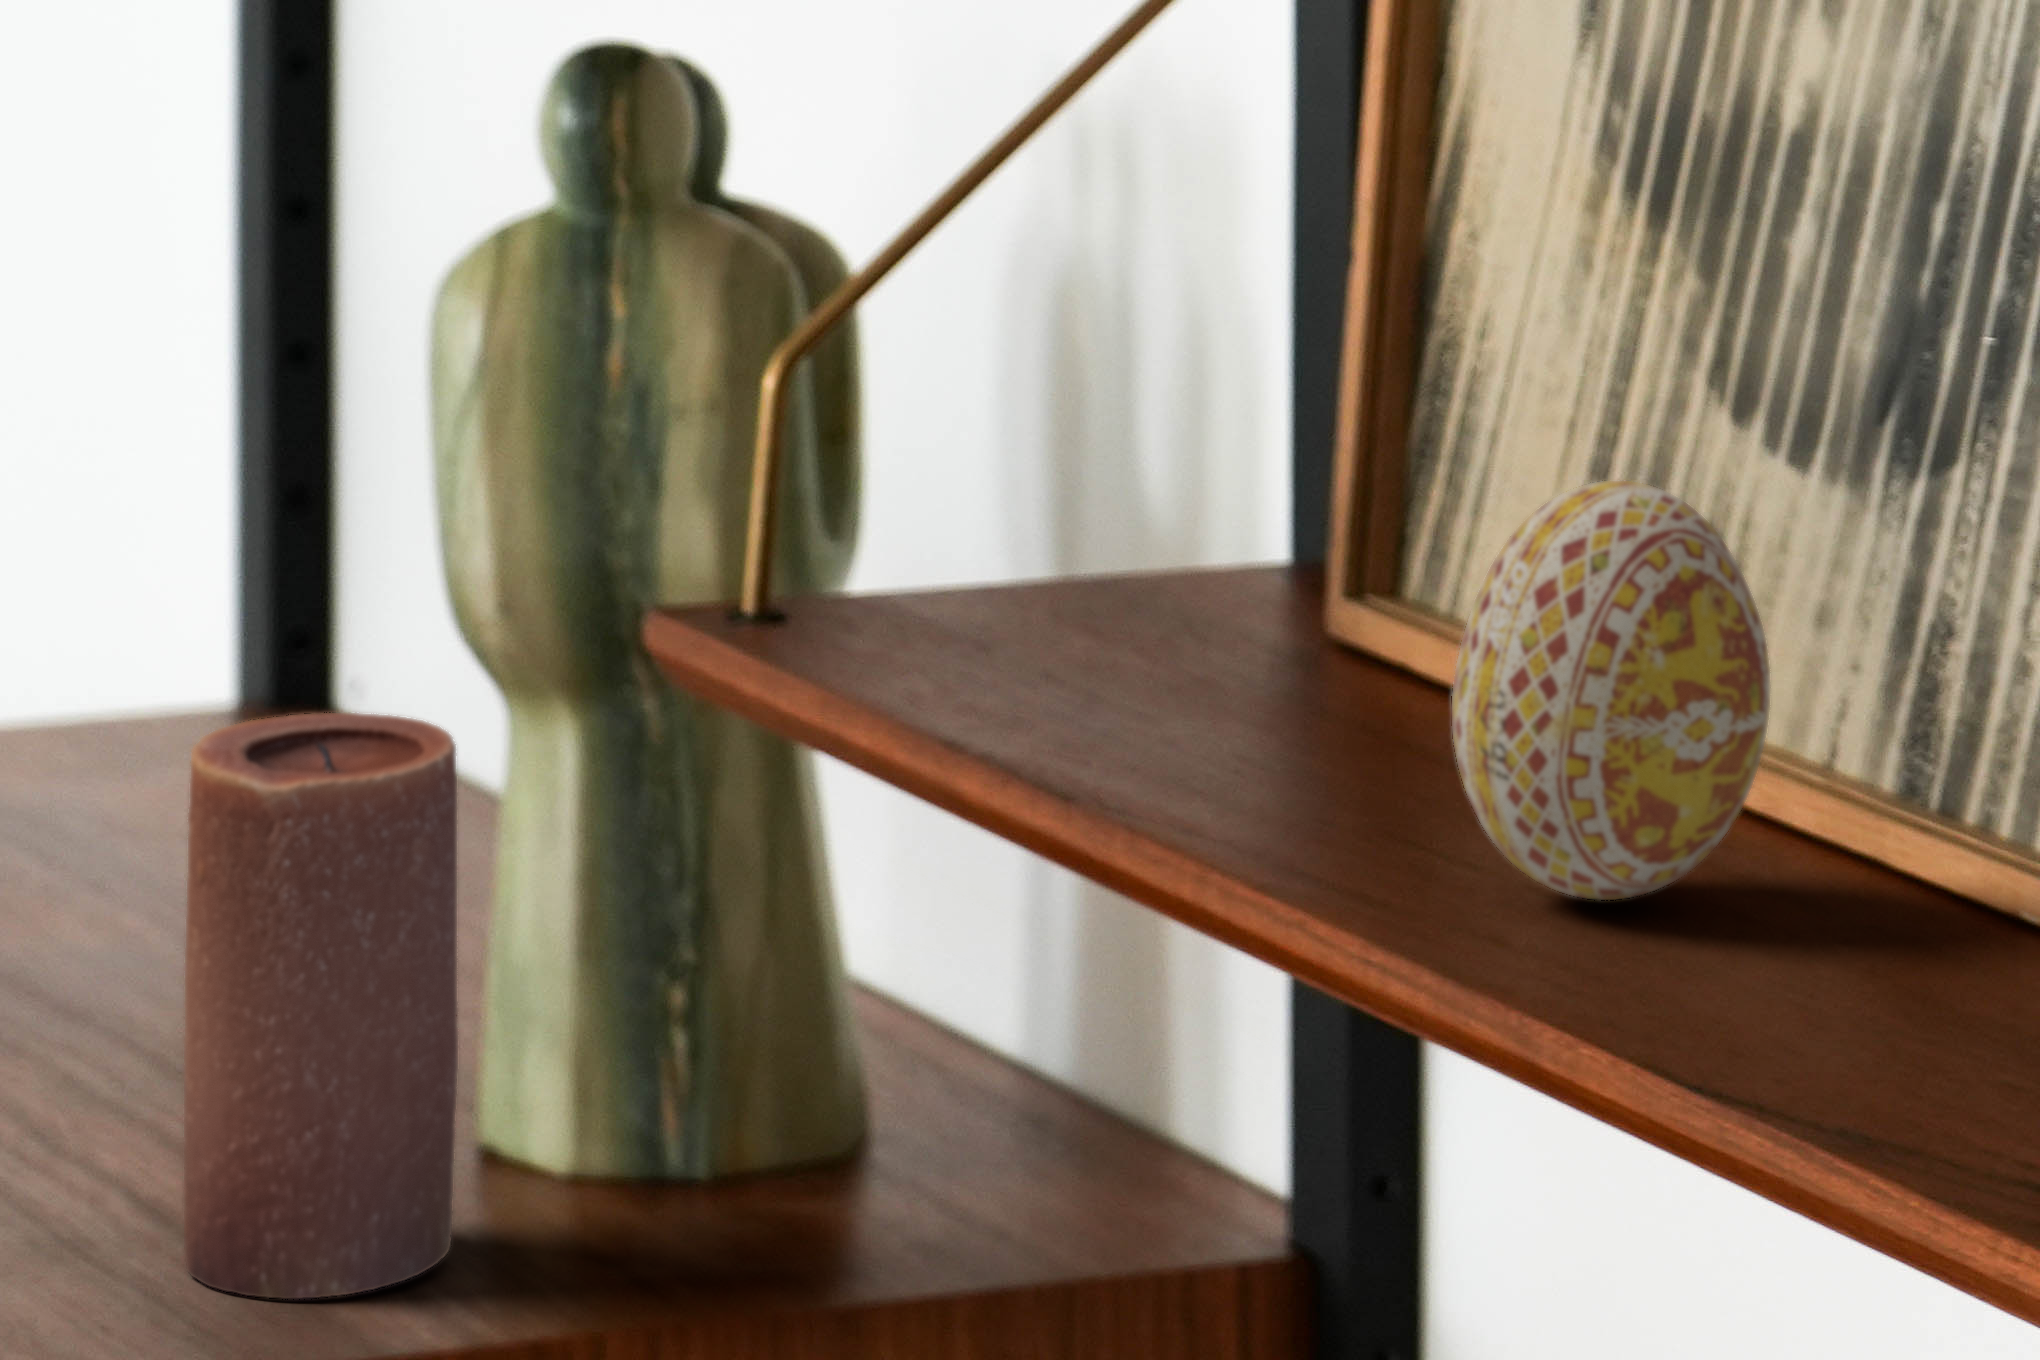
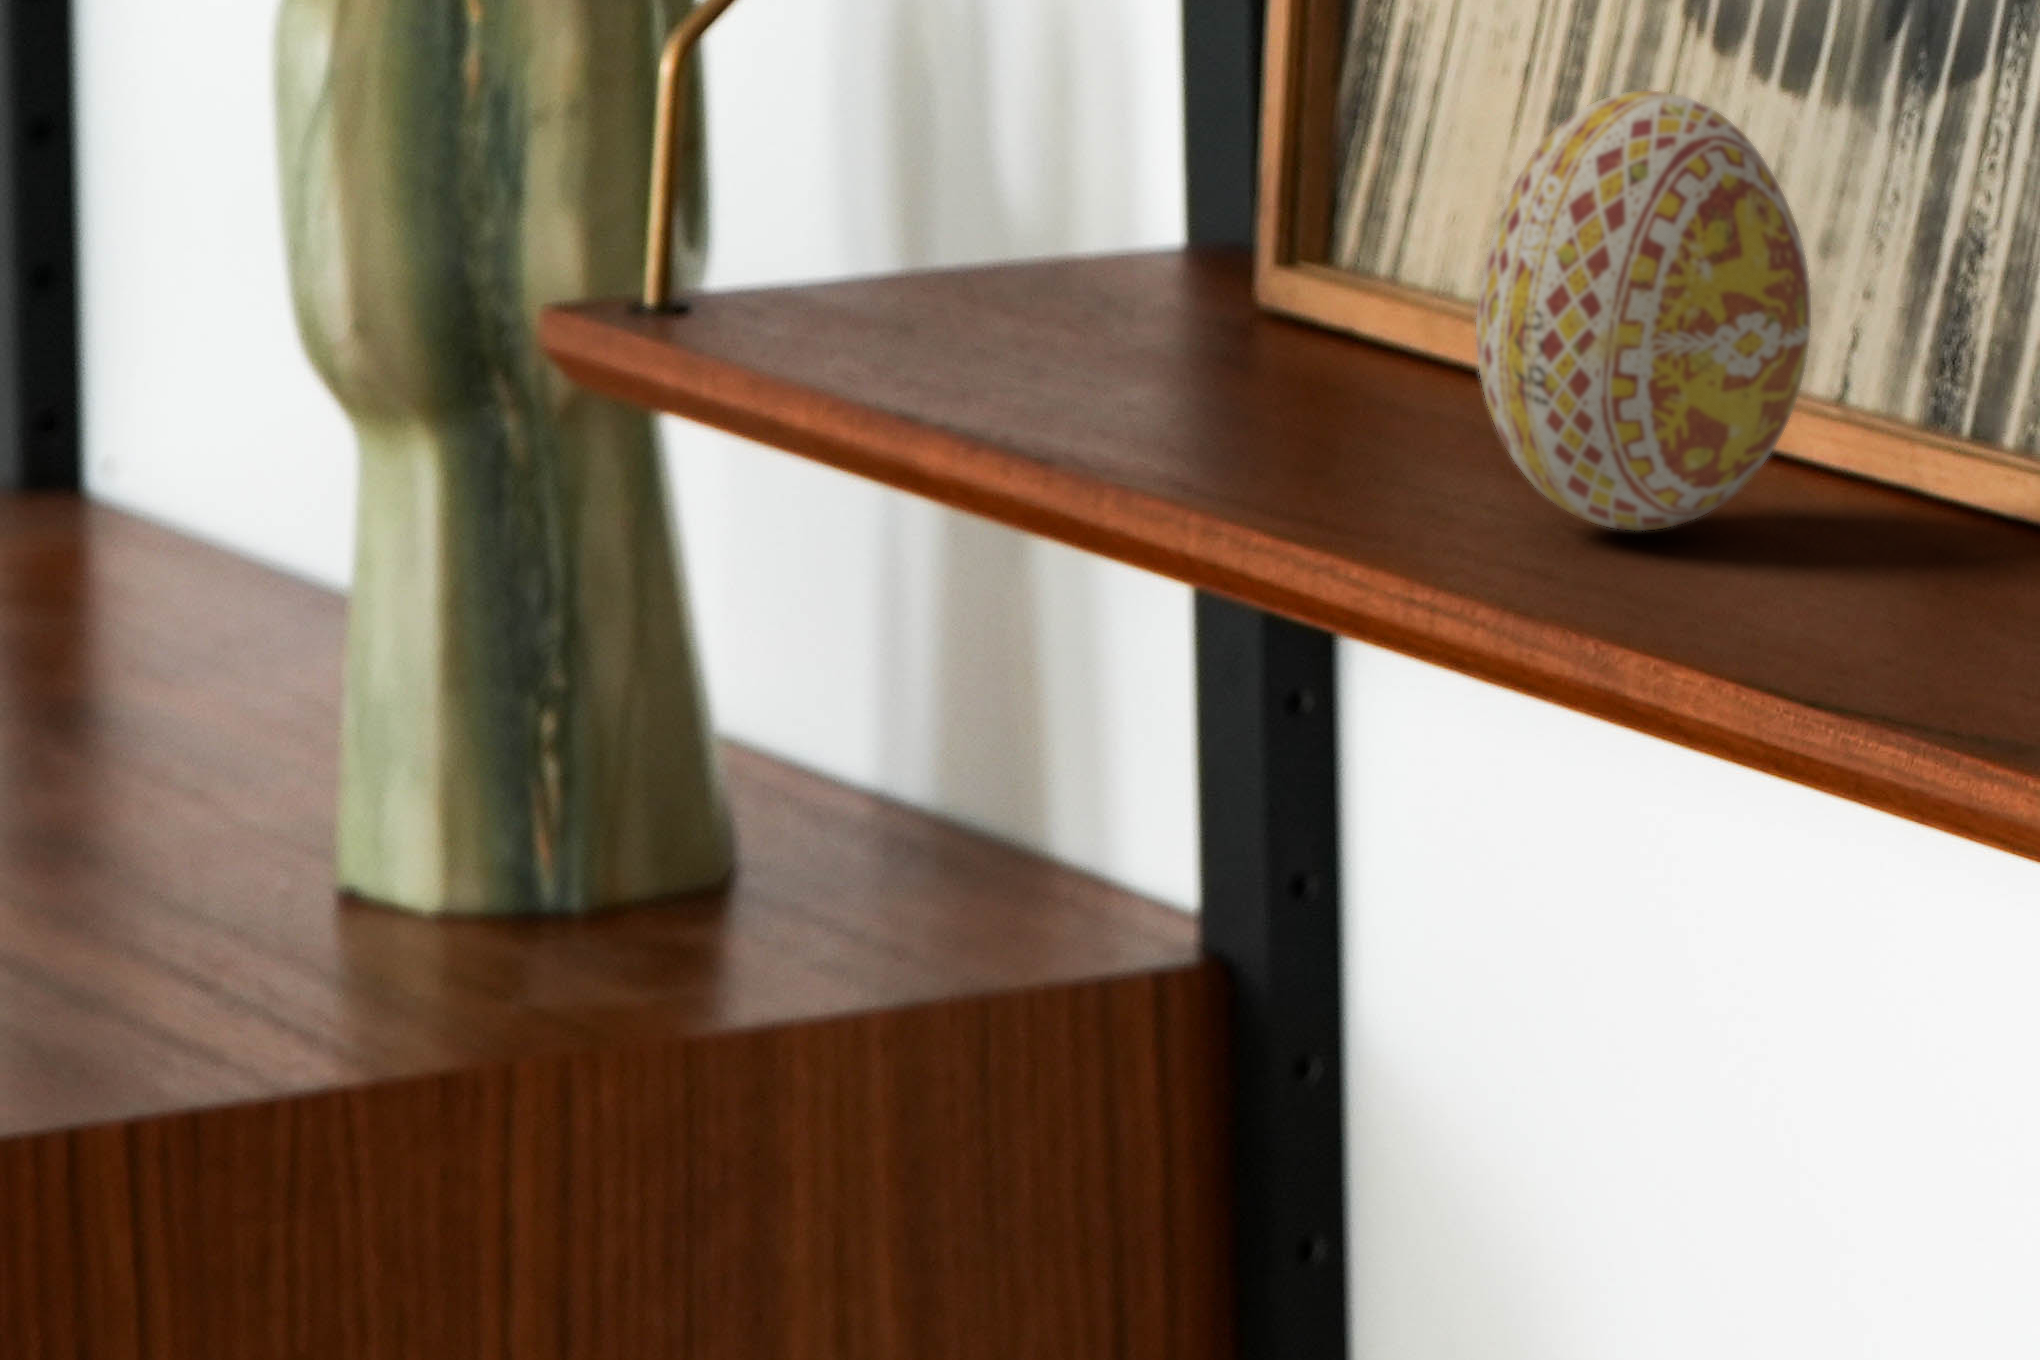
candle: present [184,713,458,1299] -> none [53,431,339,1038]

